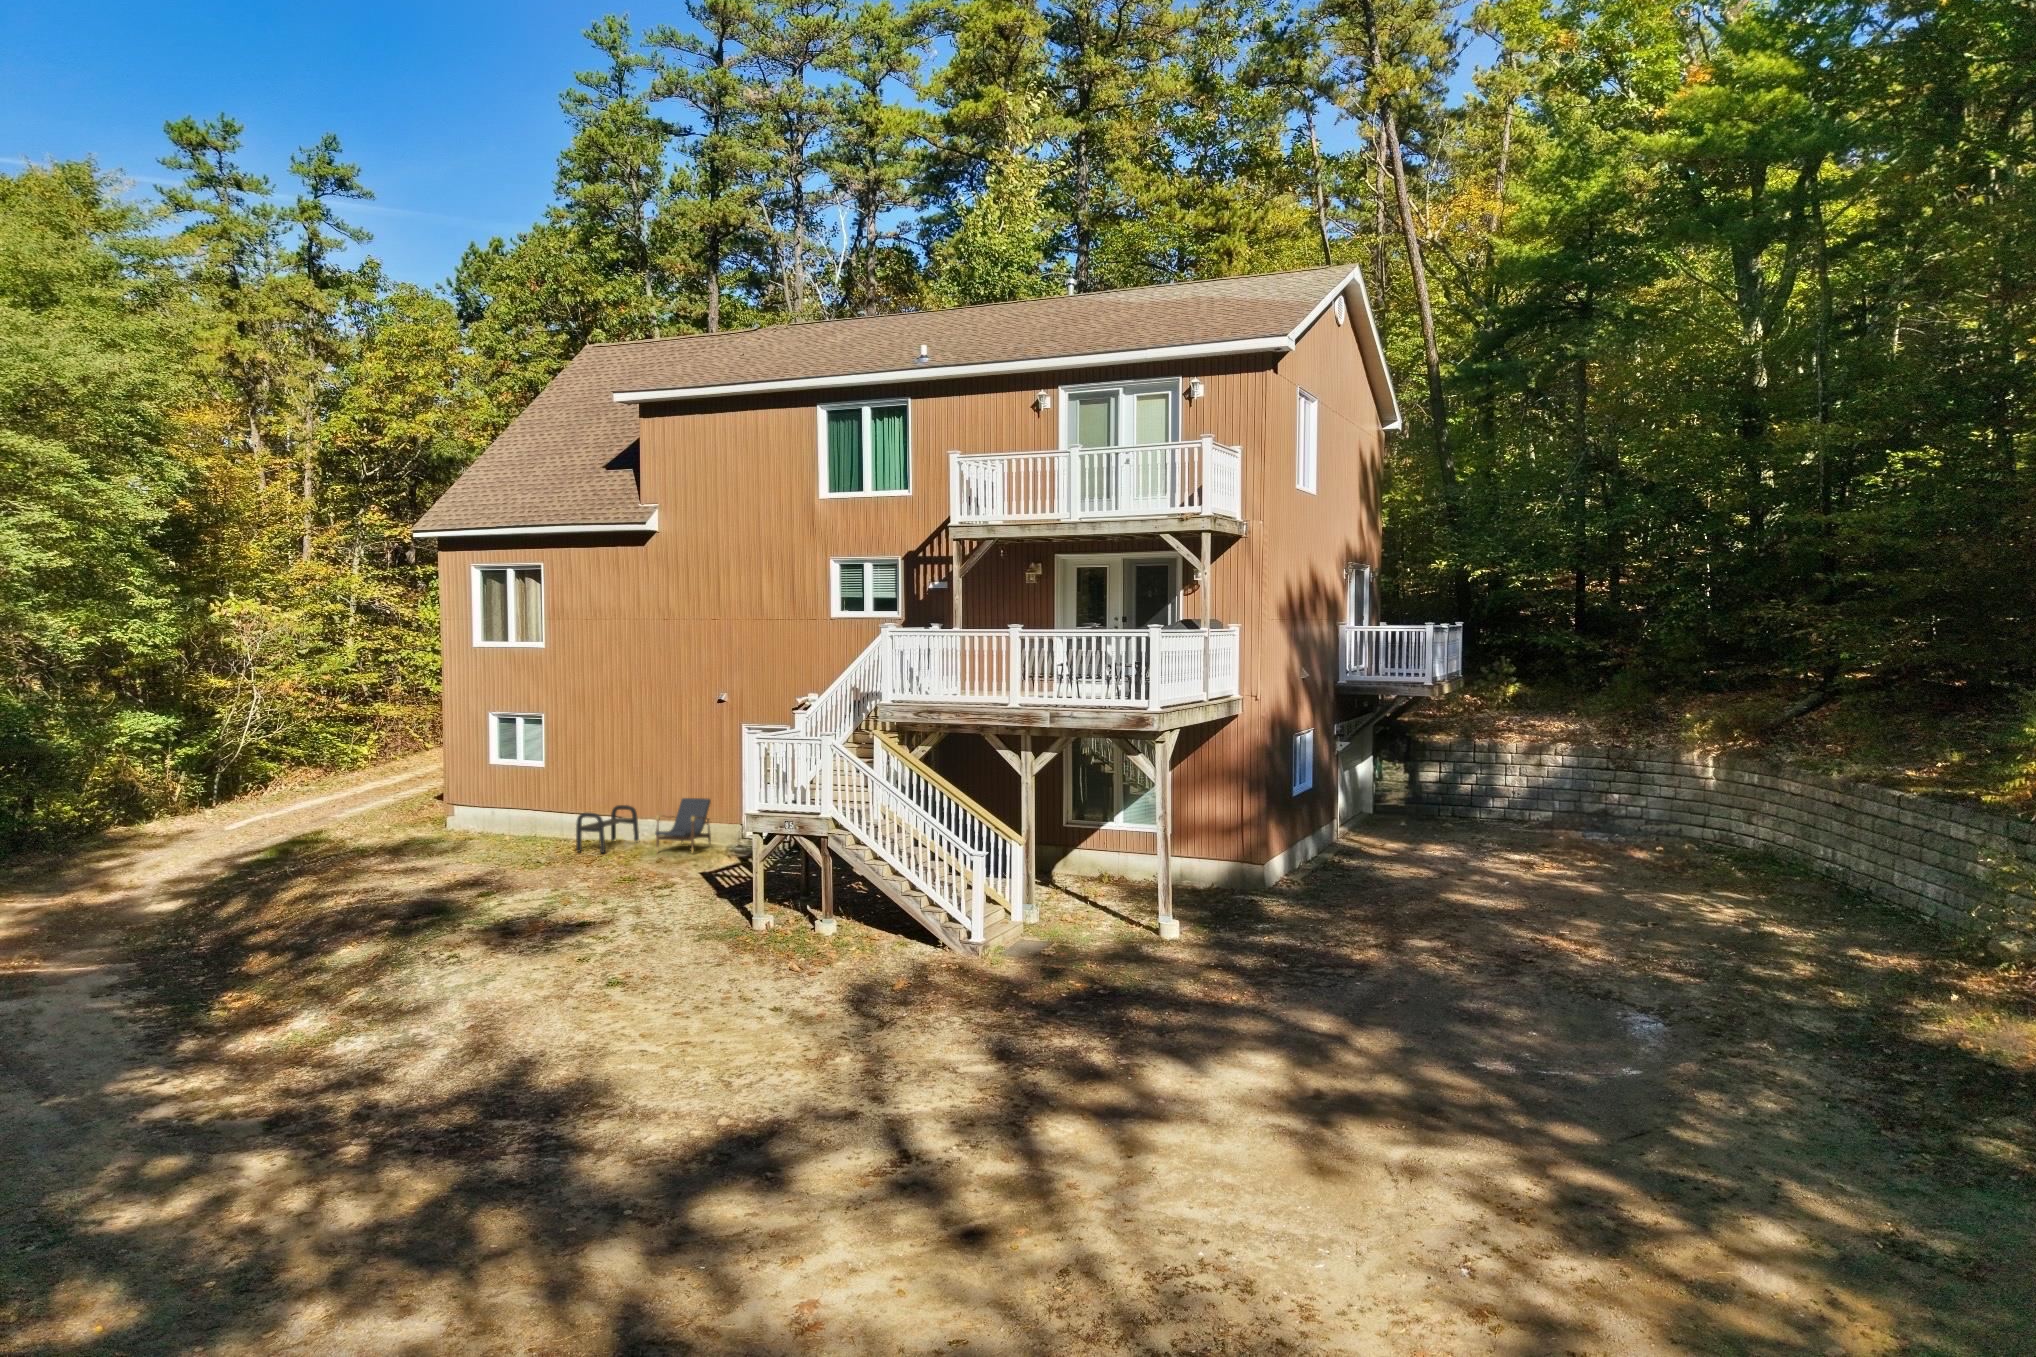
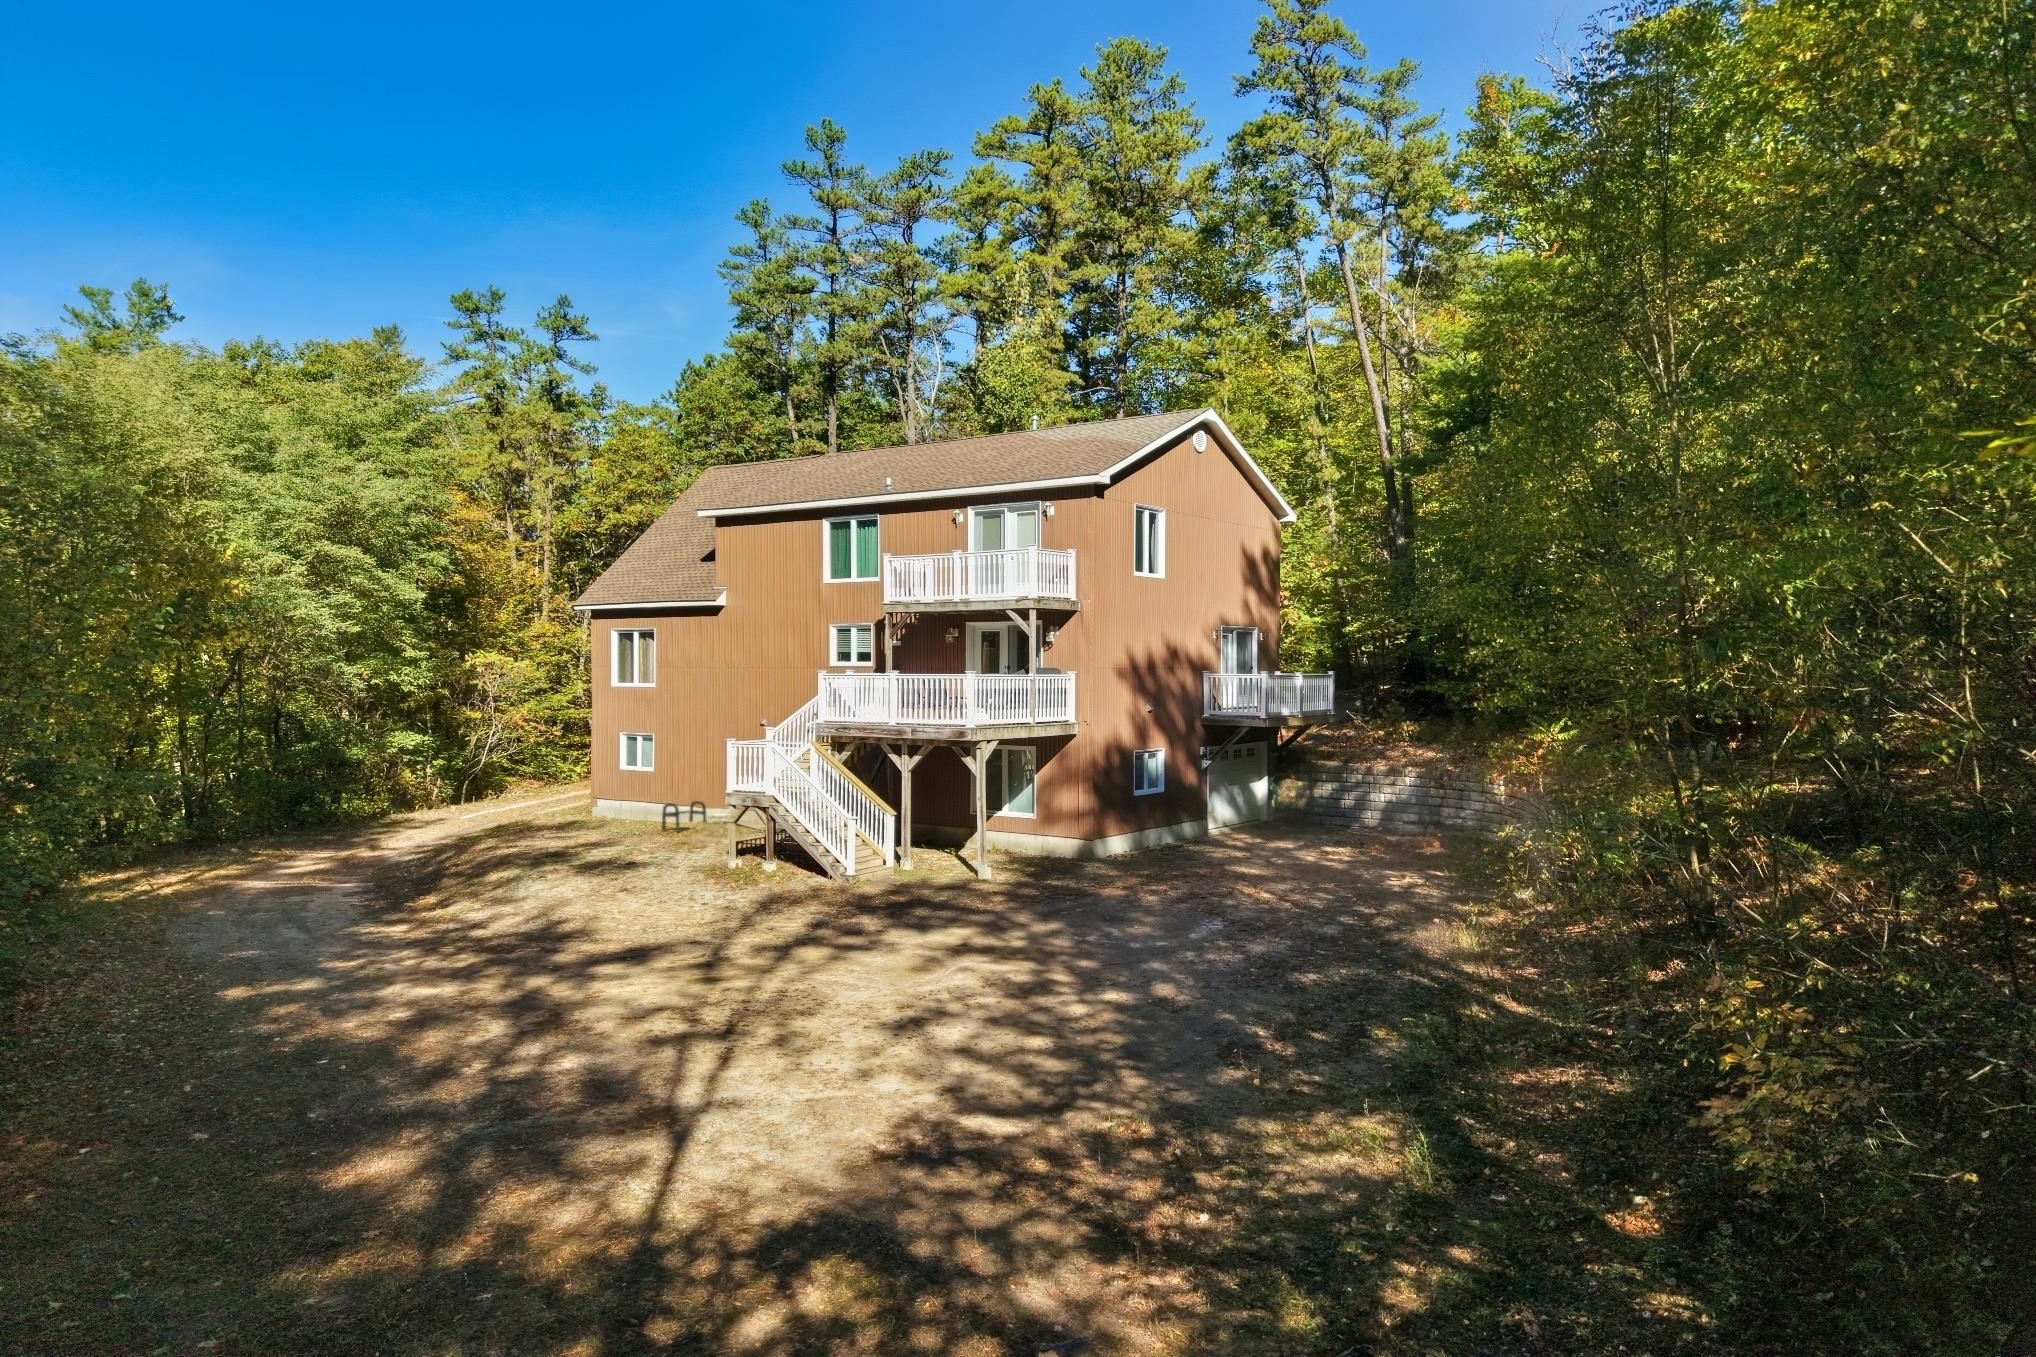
lounge chair: present [655,798,711,852] -> none [710,796,751,834]

